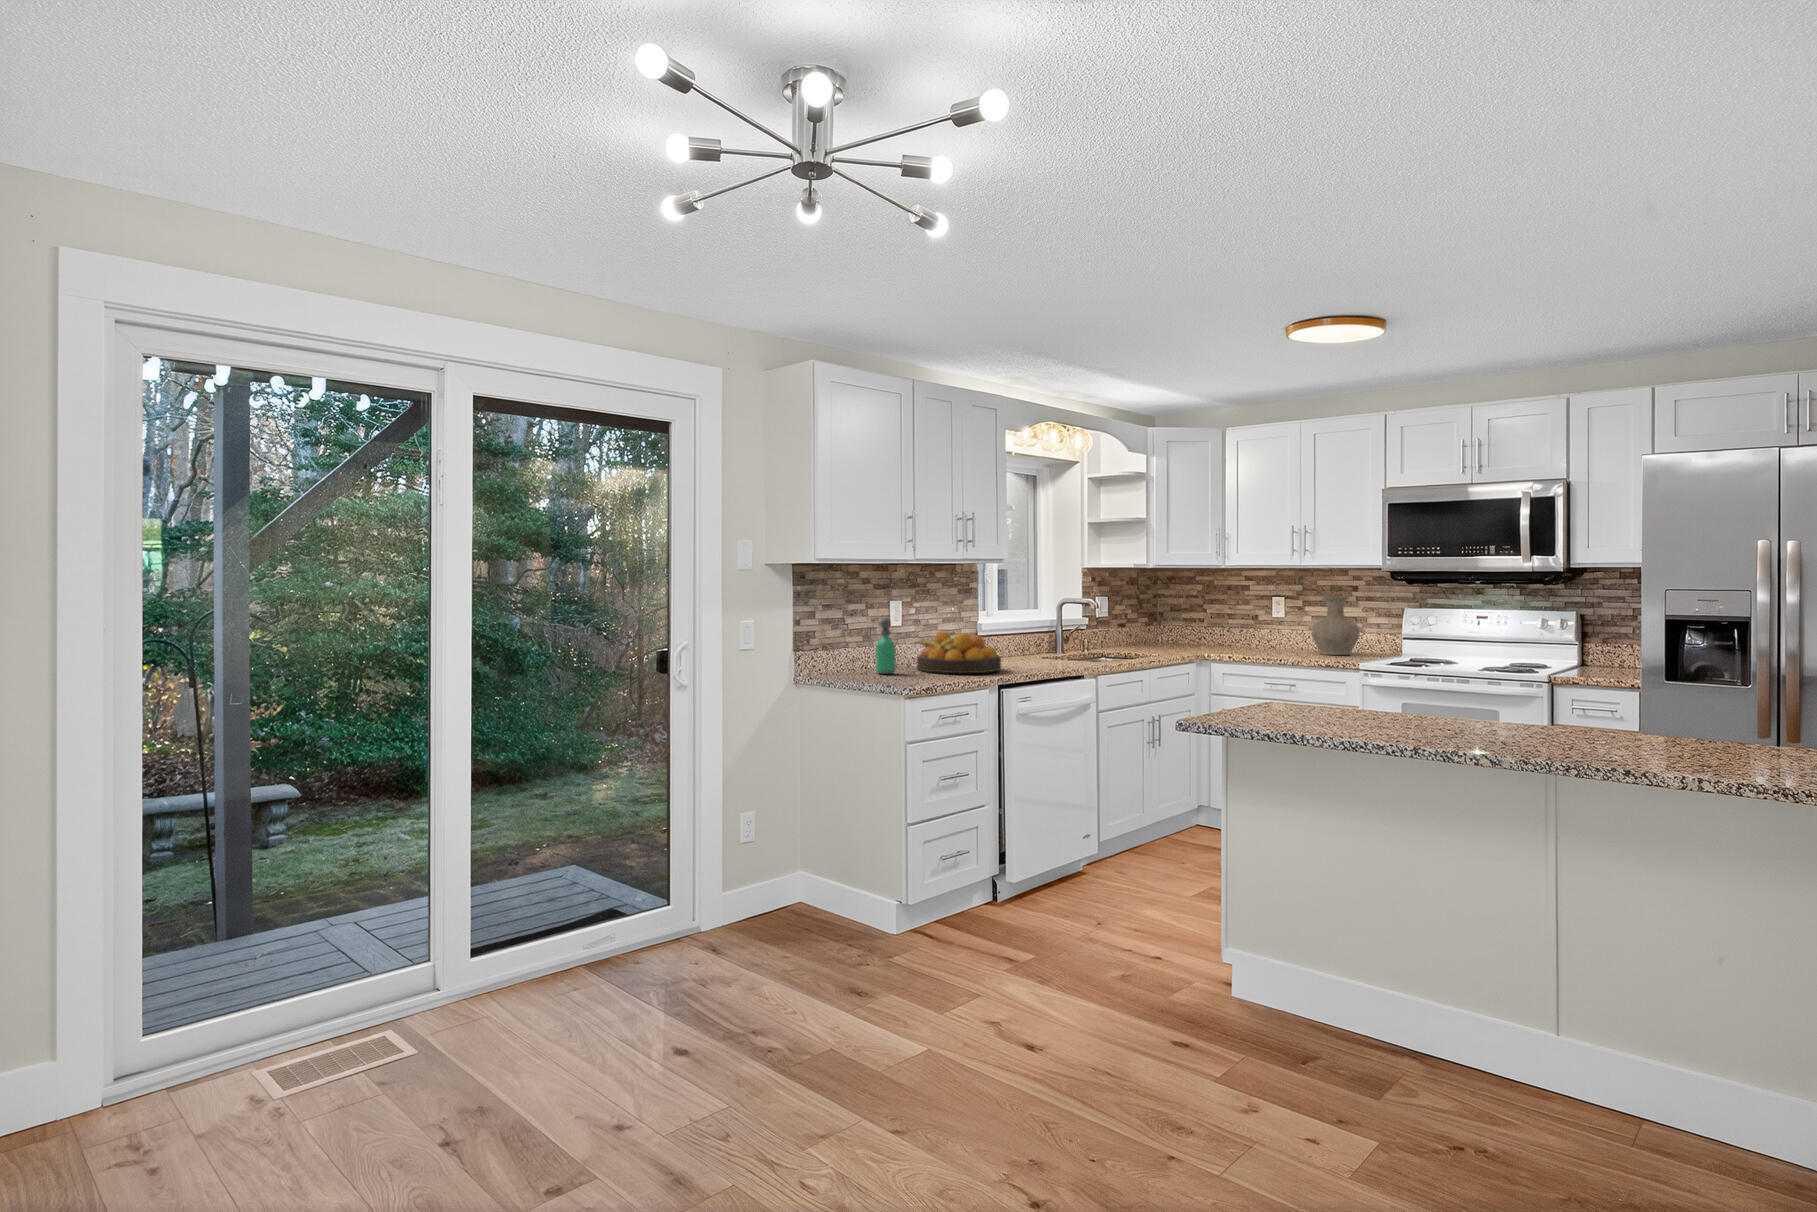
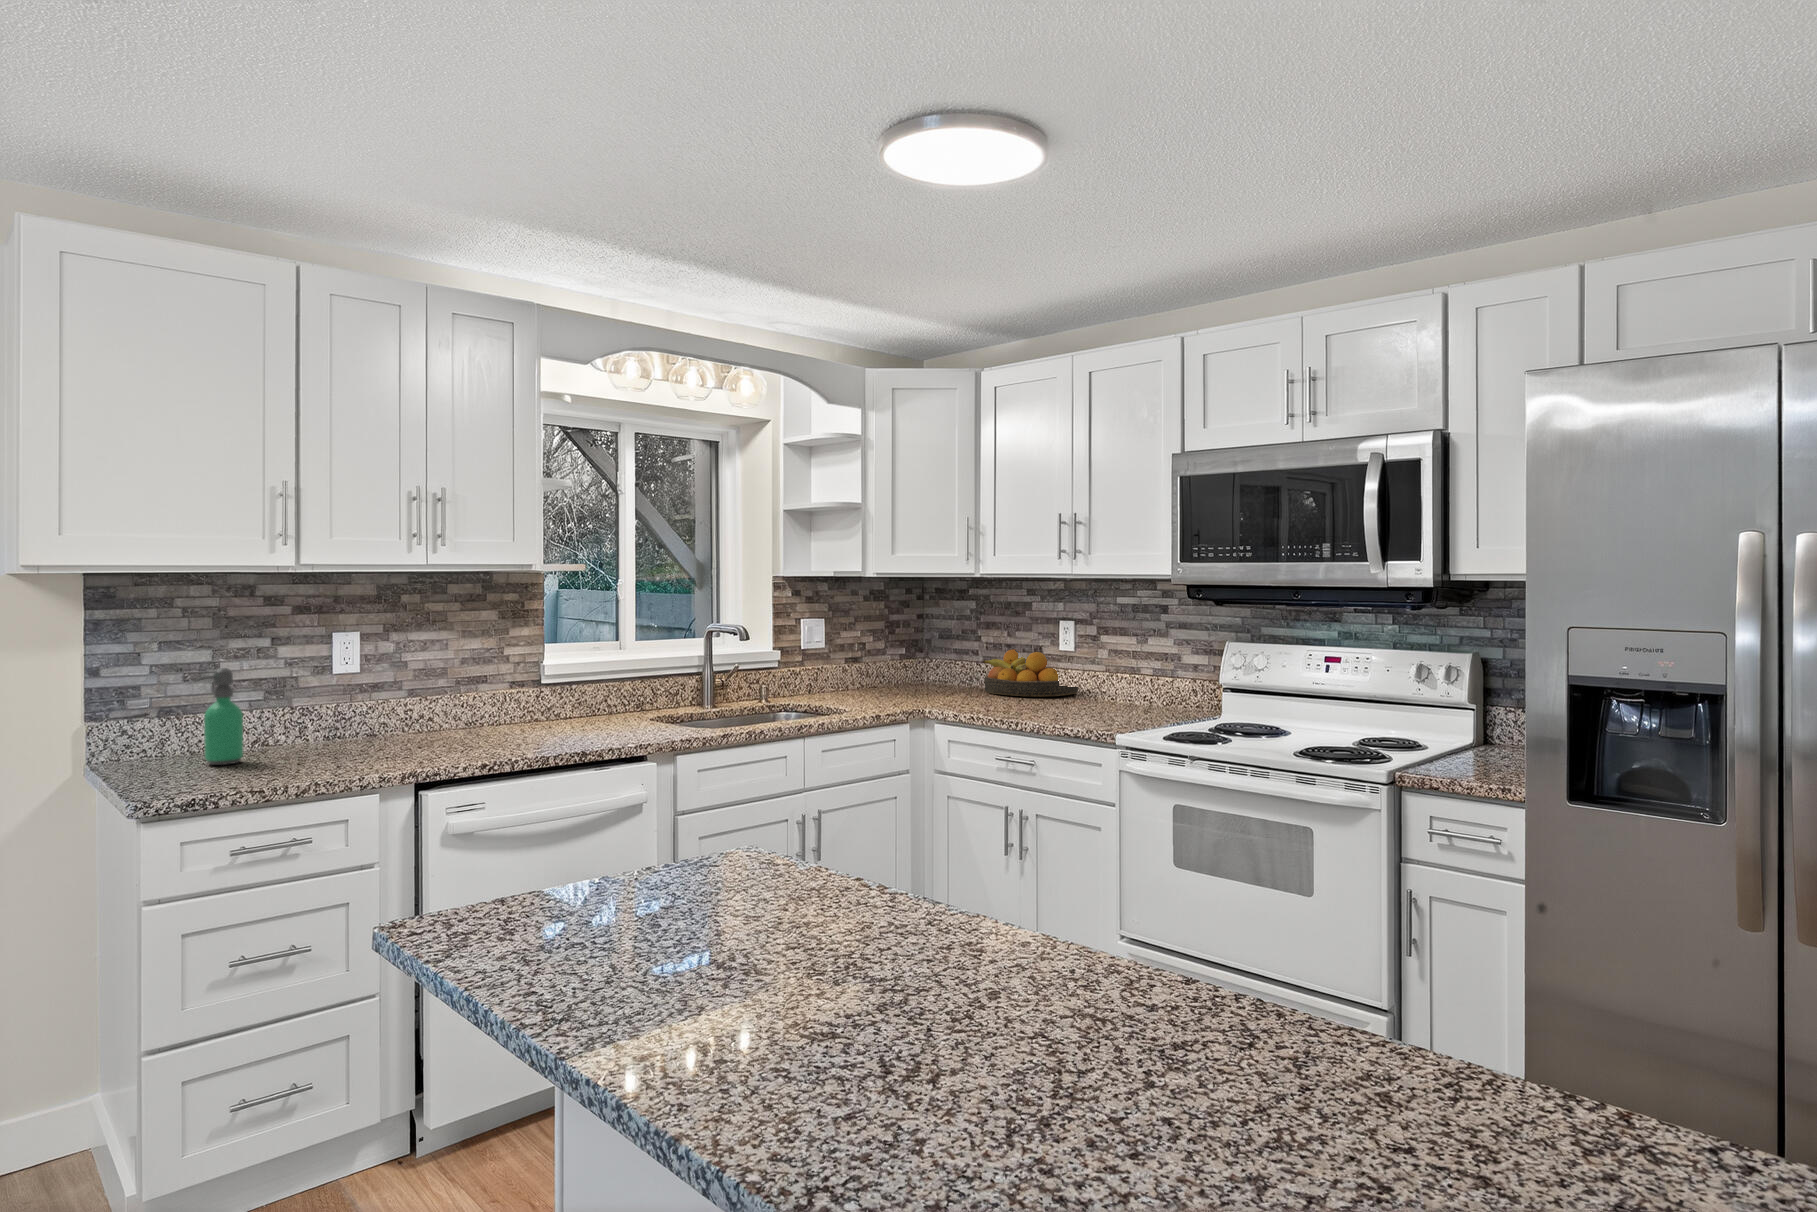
vase: present [1311,596,1360,655] -> none [1100,621,1171,712]
fruit bowl: present [916,632,1001,673] -> present [983,649,1078,696]

